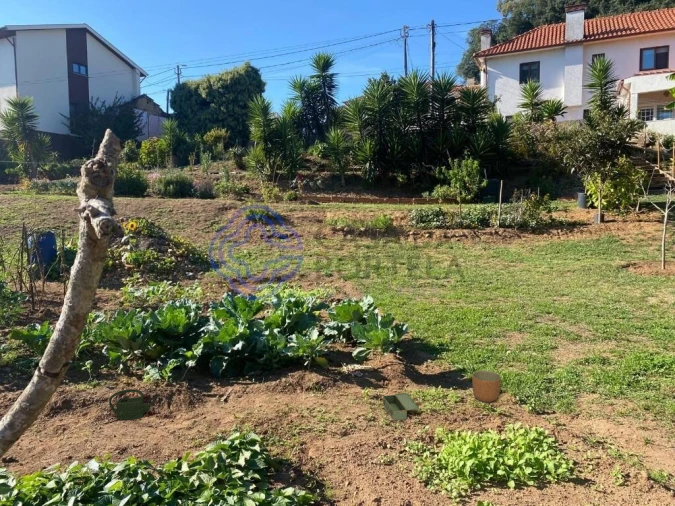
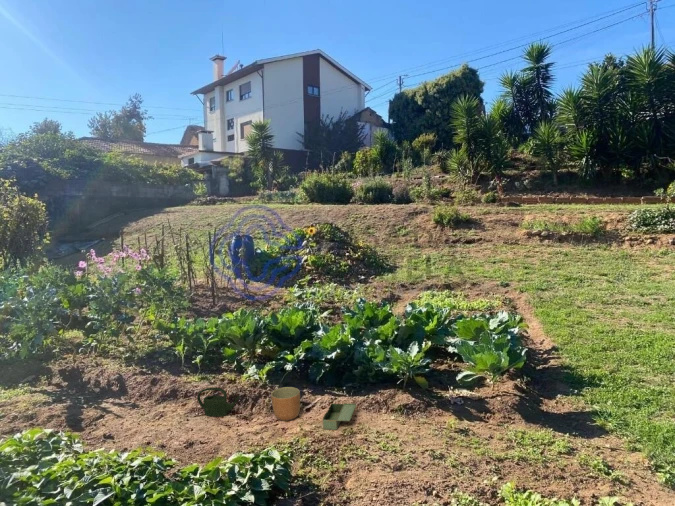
planter: present [472,371,501,402] -> present [271,387,300,421]
toolbox: present [383,393,419,421] -> present [323,403,356,430]

